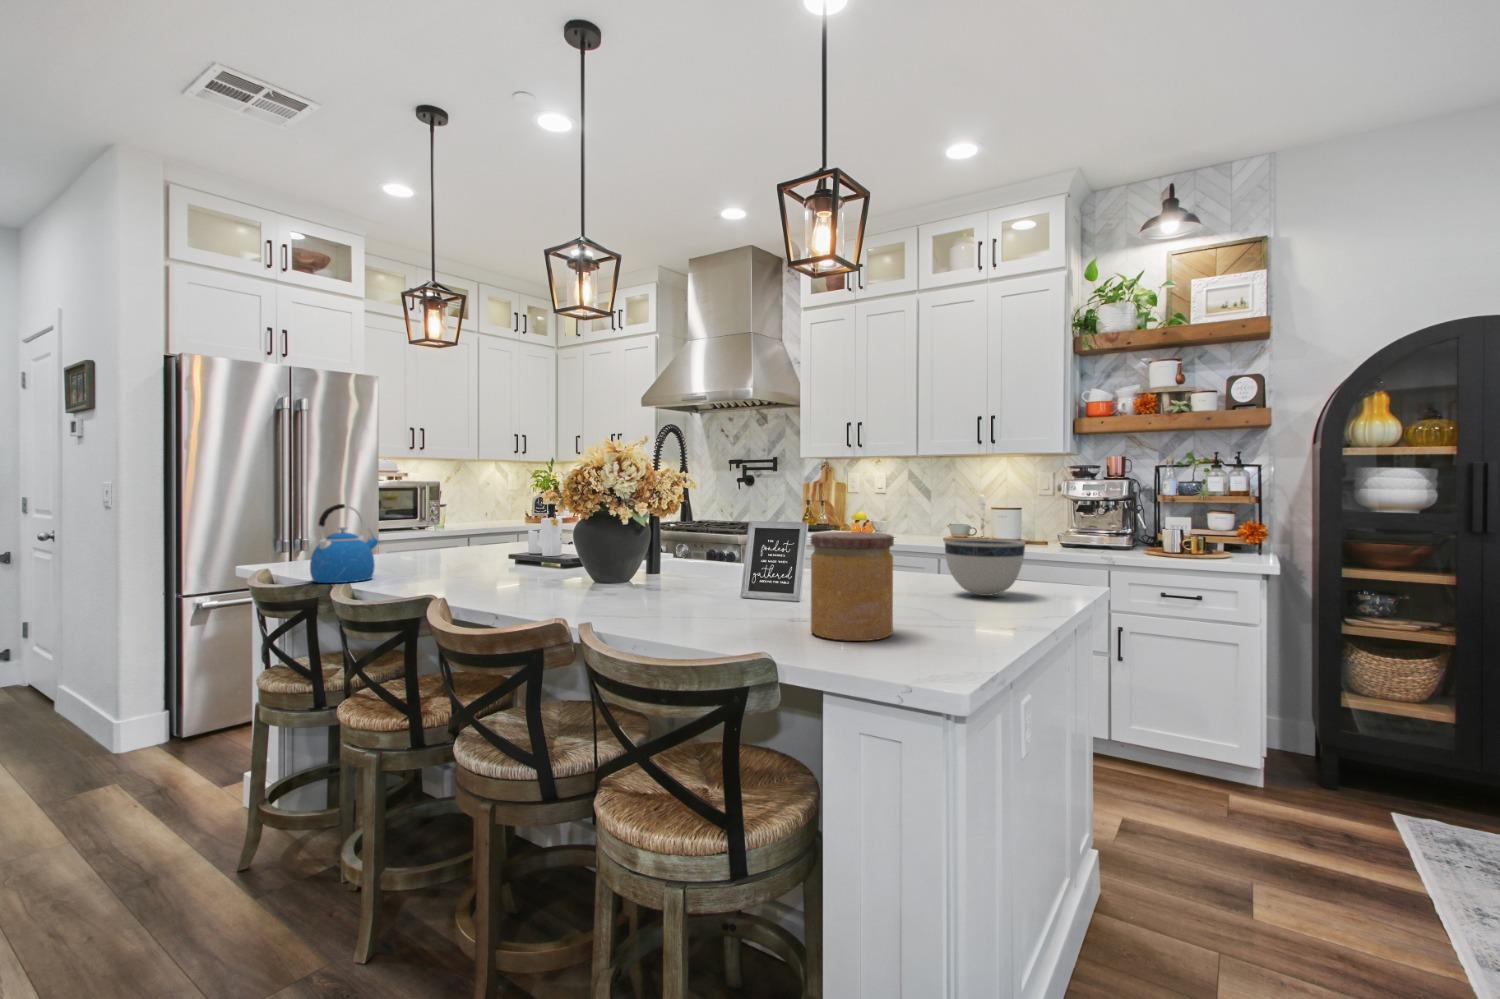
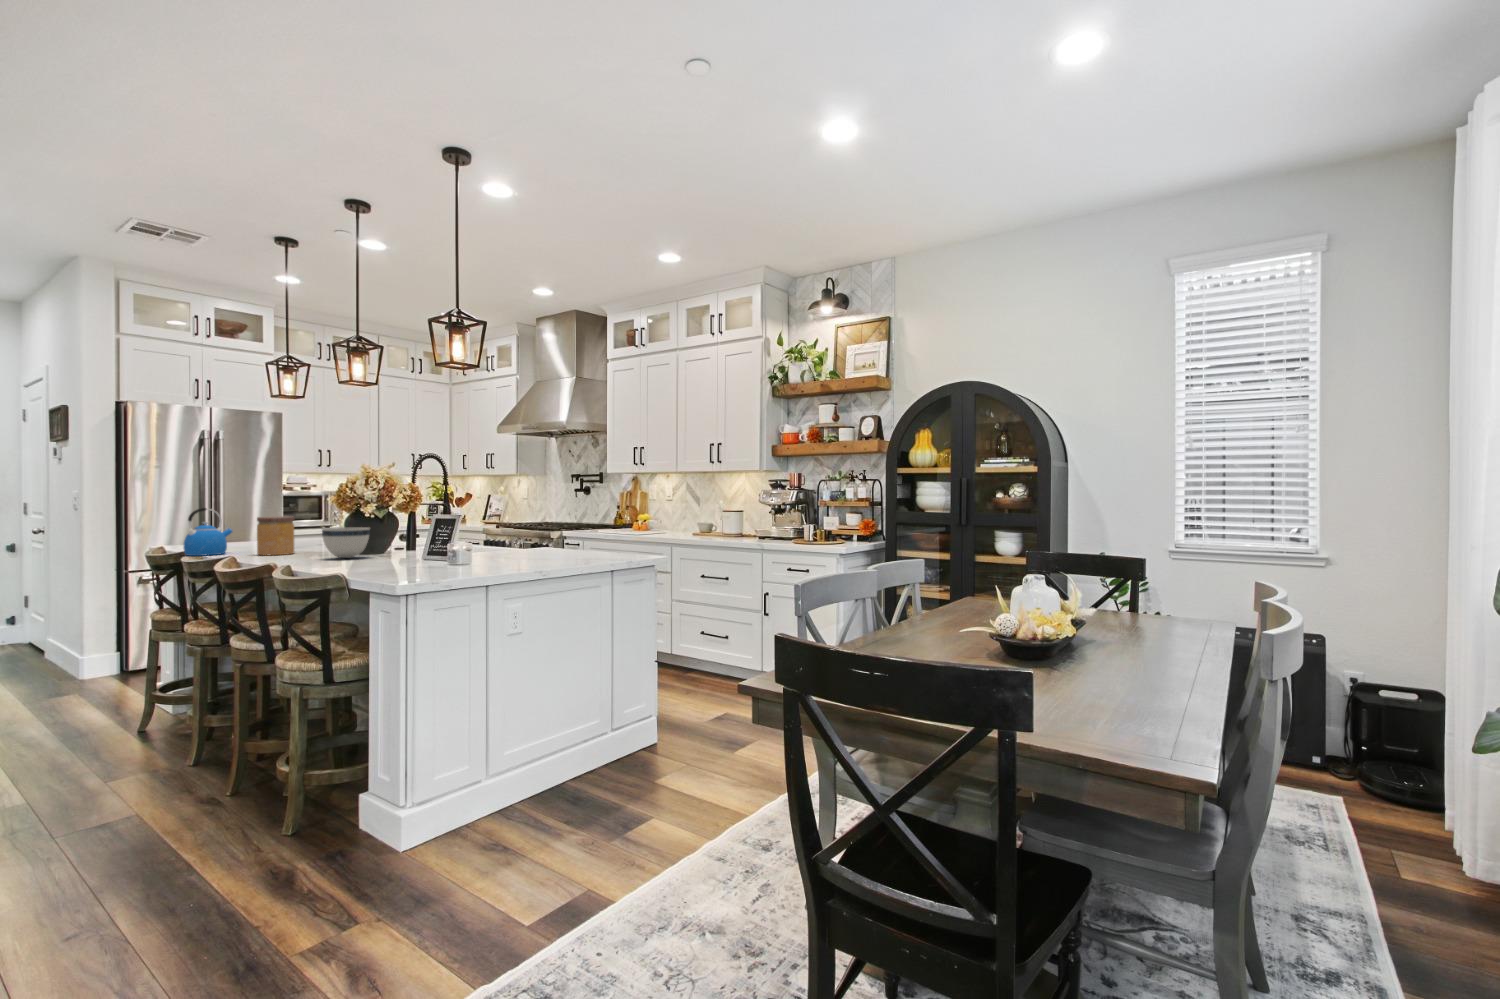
jar: present [811,532,894,641] -> present [257,516,294,555]
bowl: present [944,538,1026,596] -> present [322,527,370,558]

